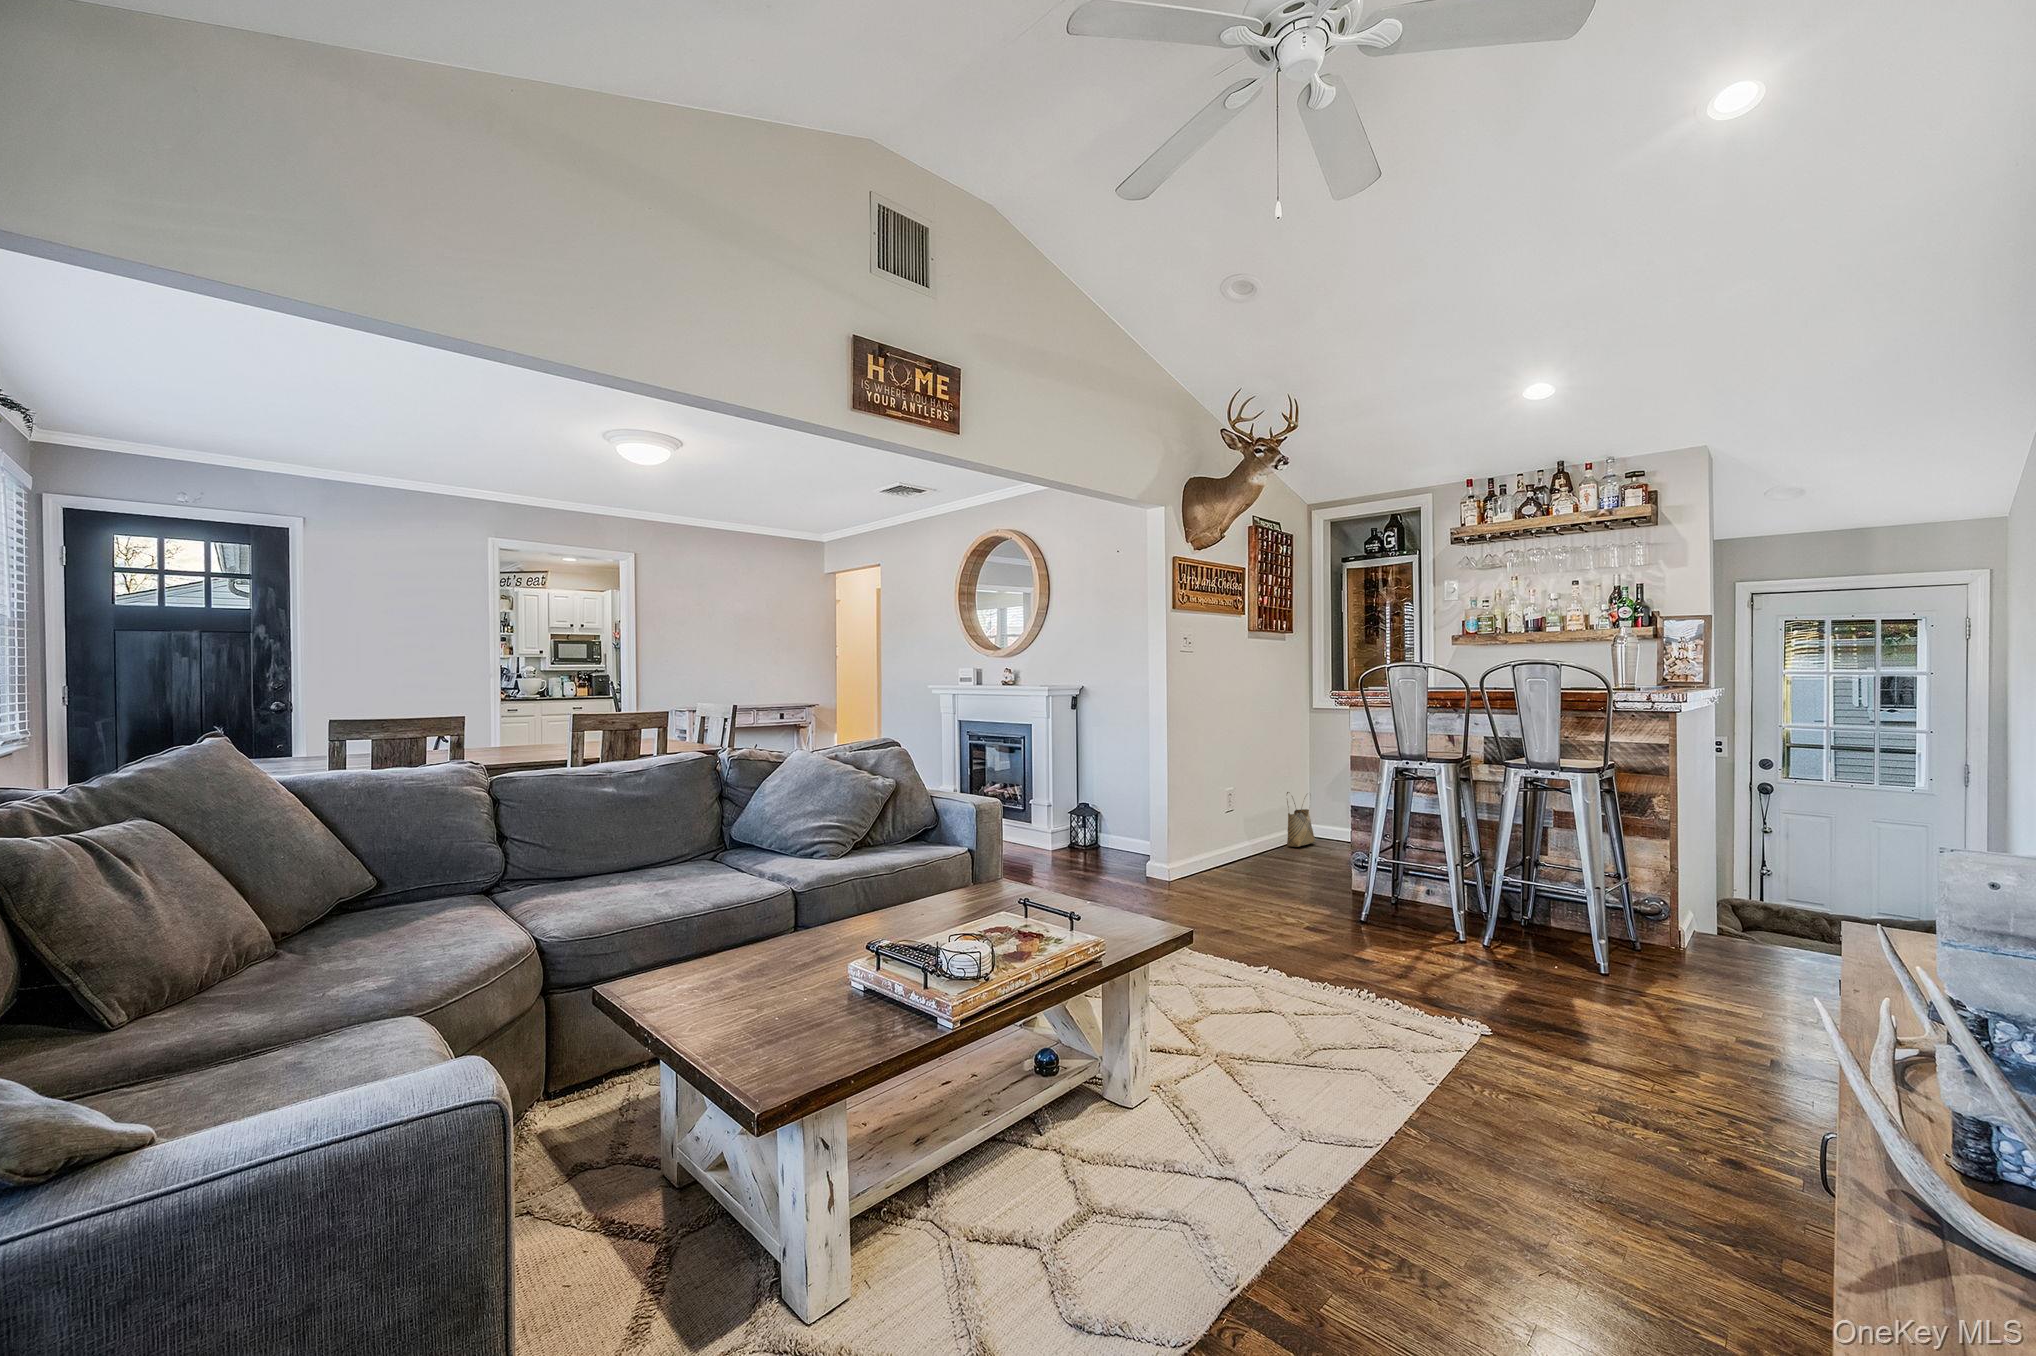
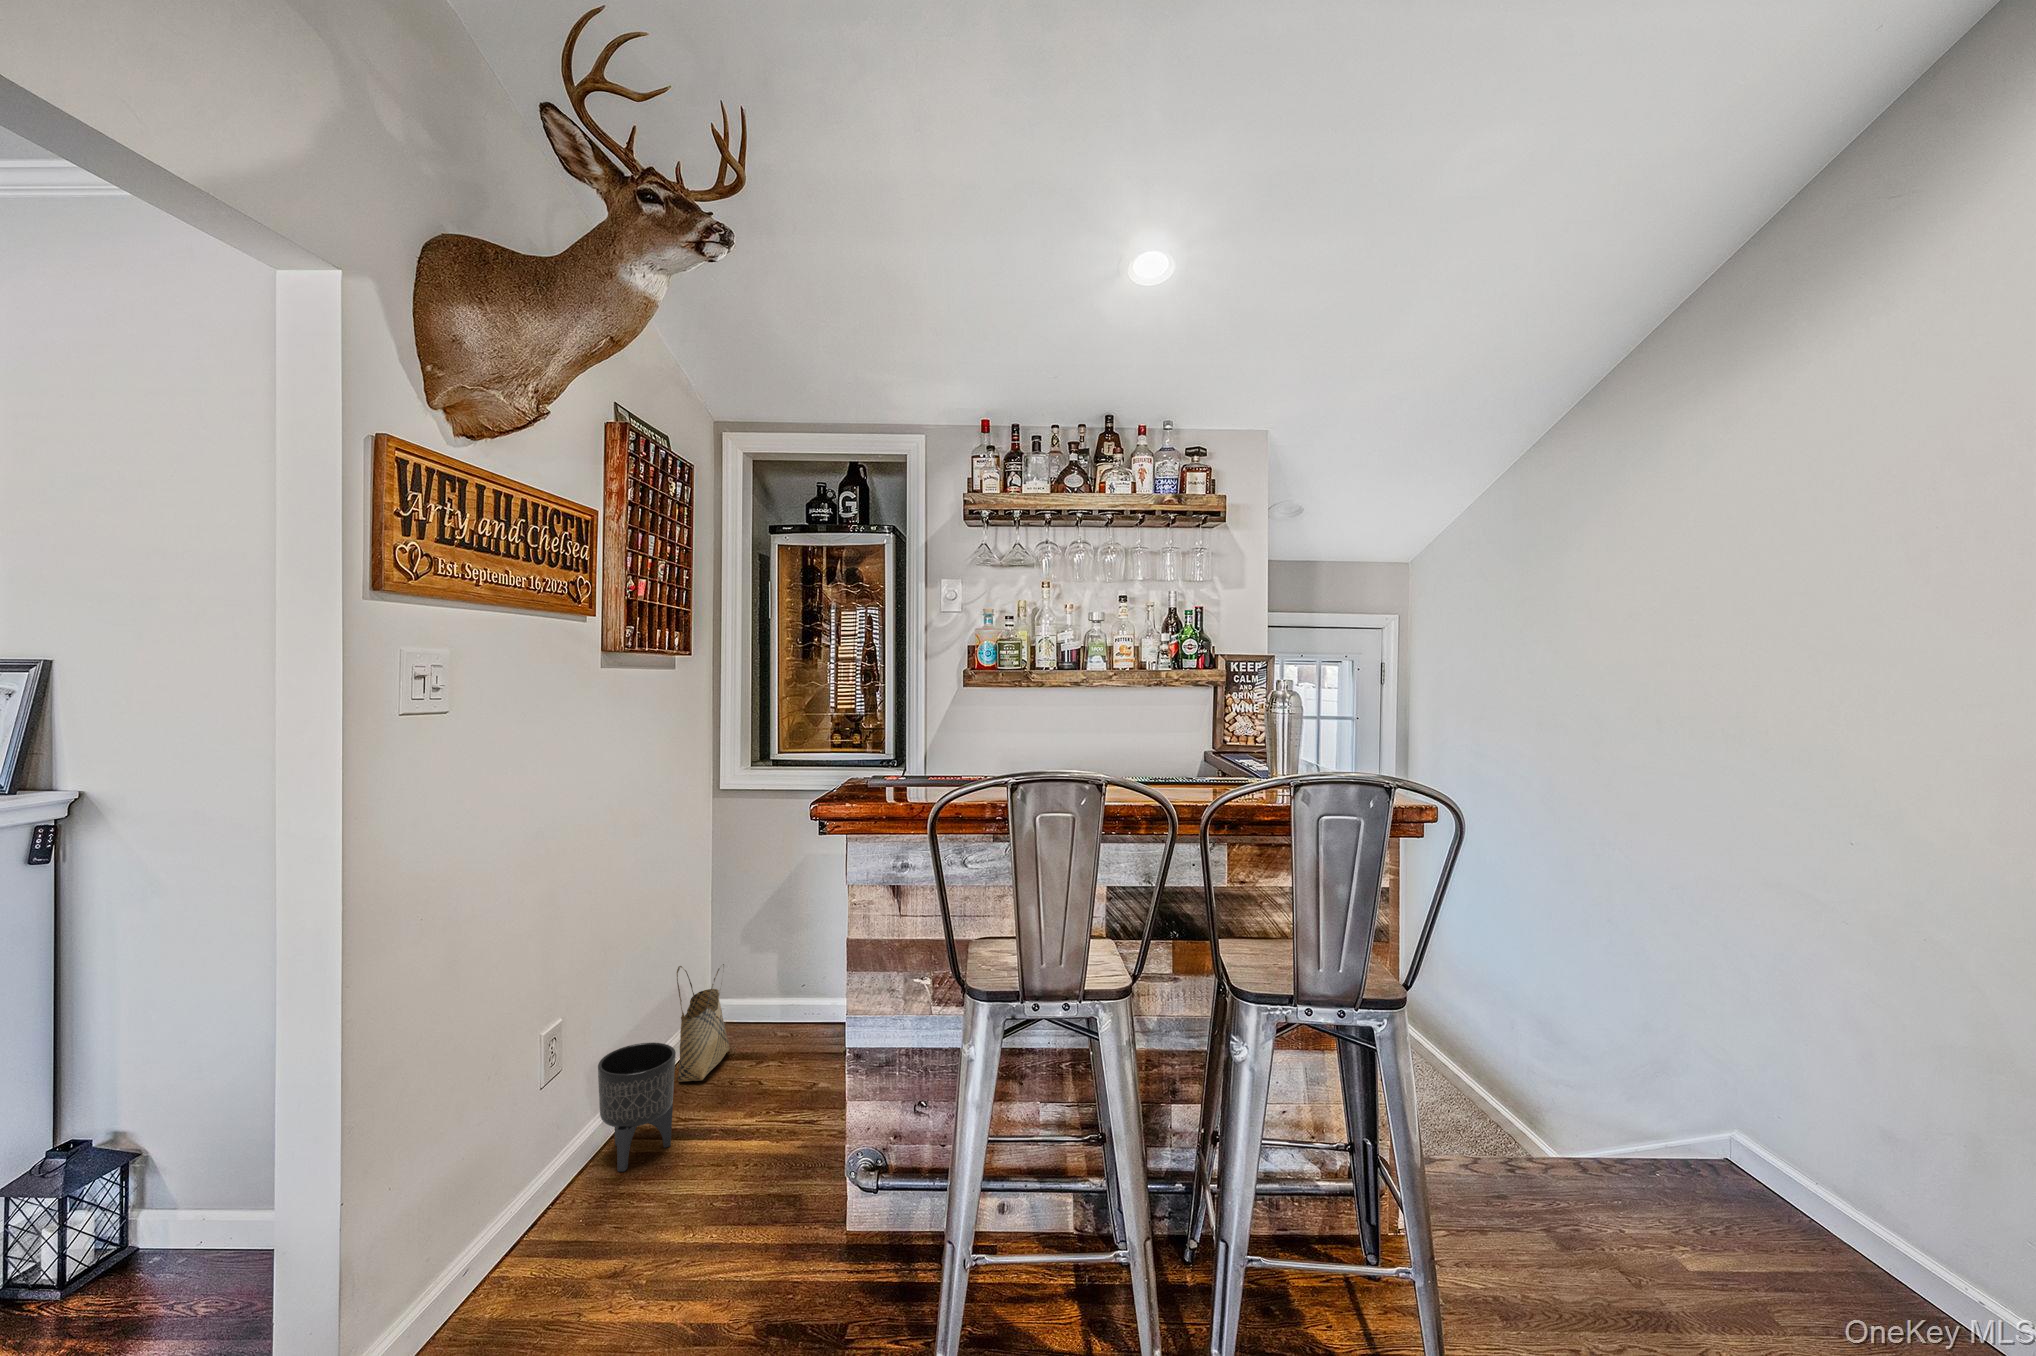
planter: none [1248,812,1281,860] -> present [598,1043,676,1172]

